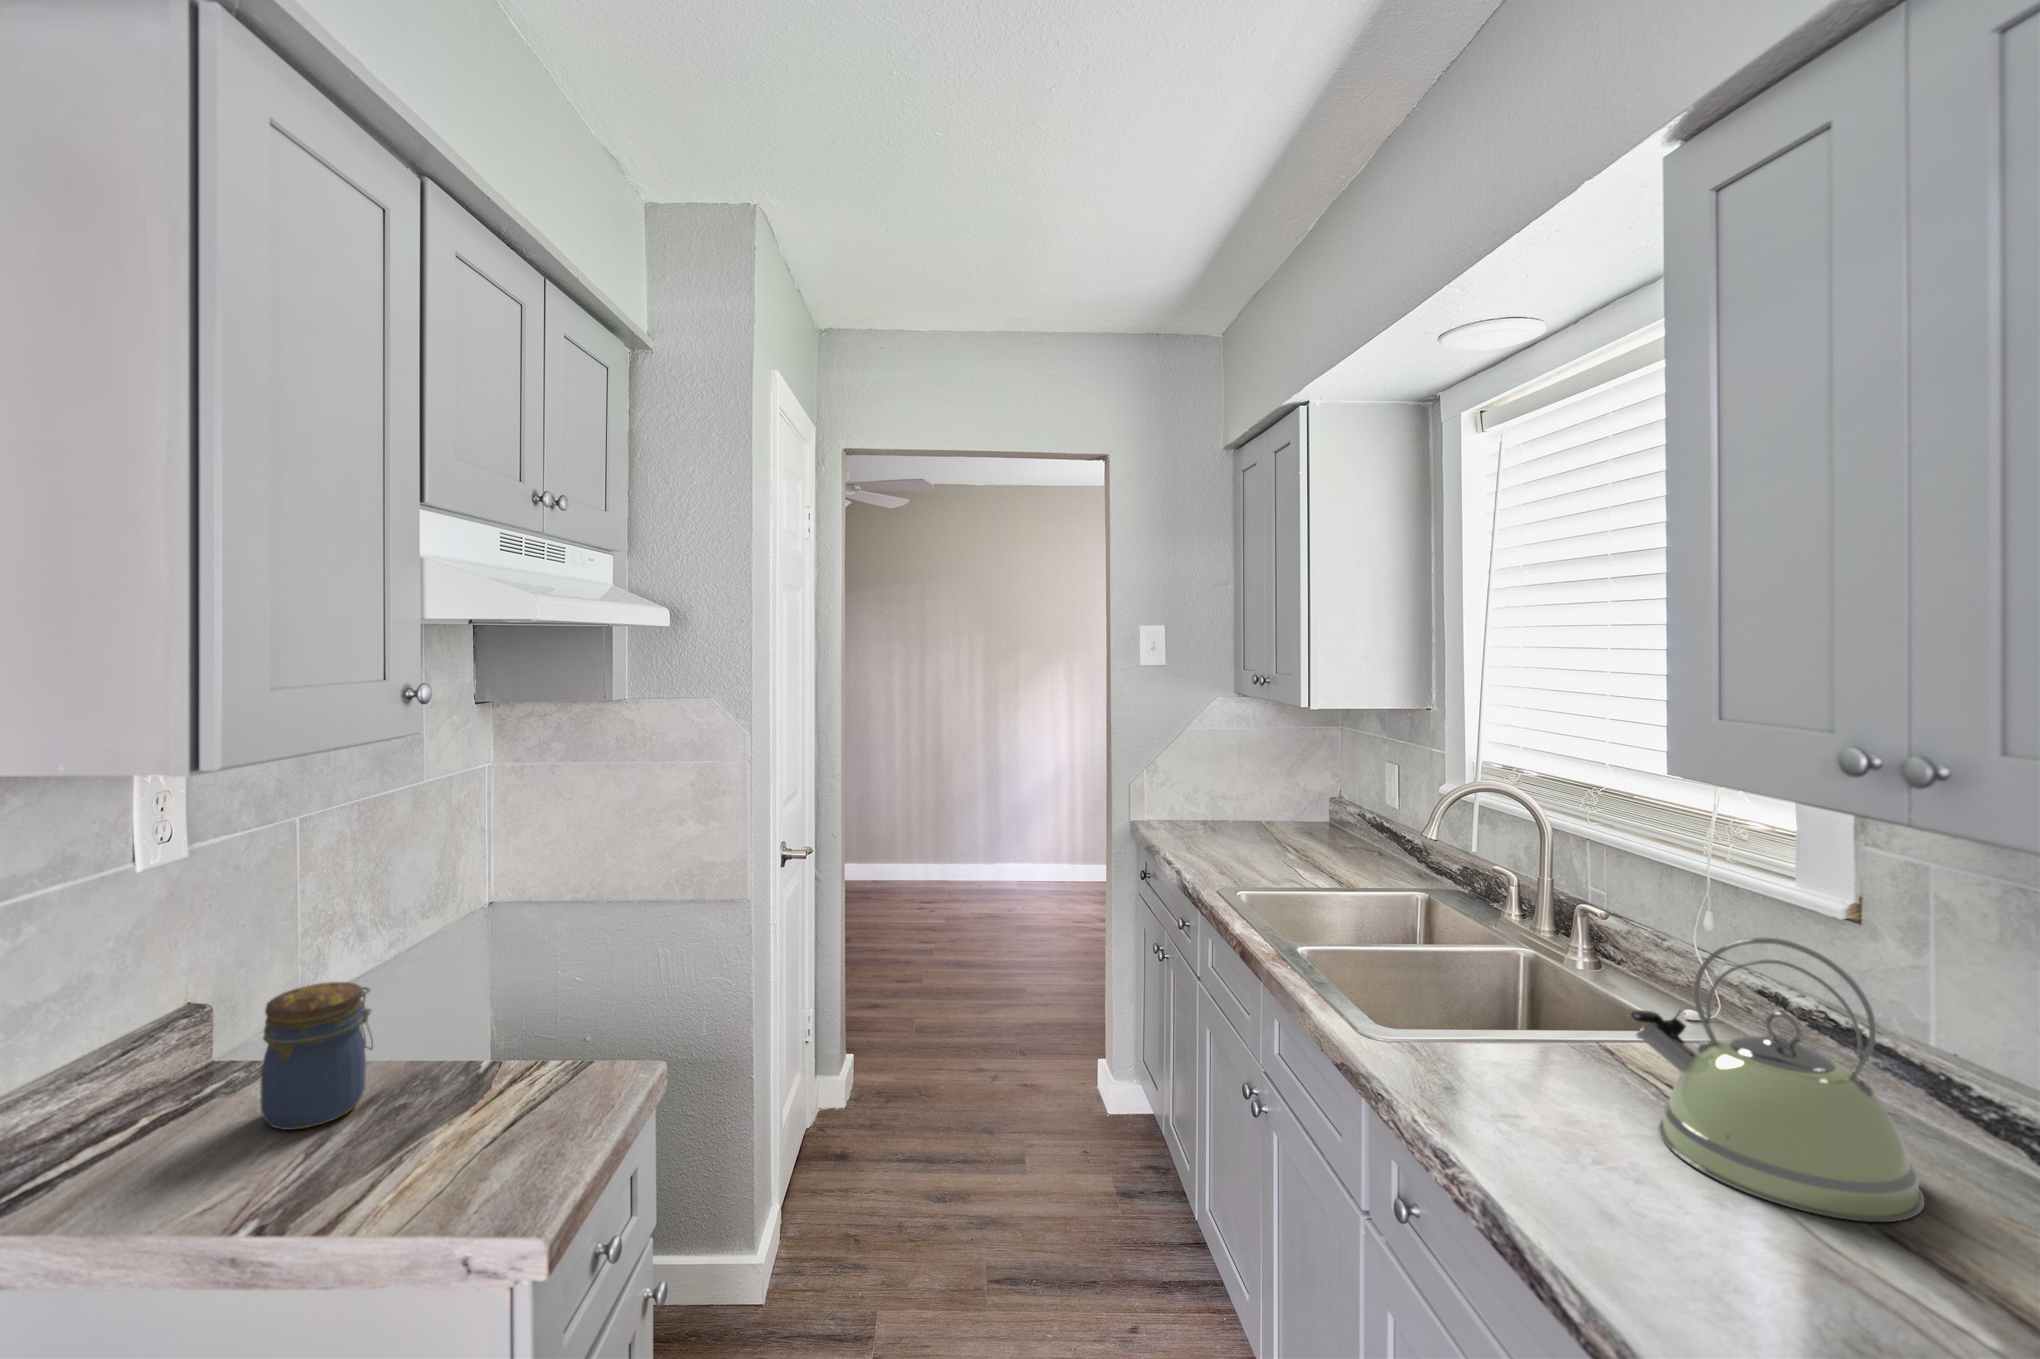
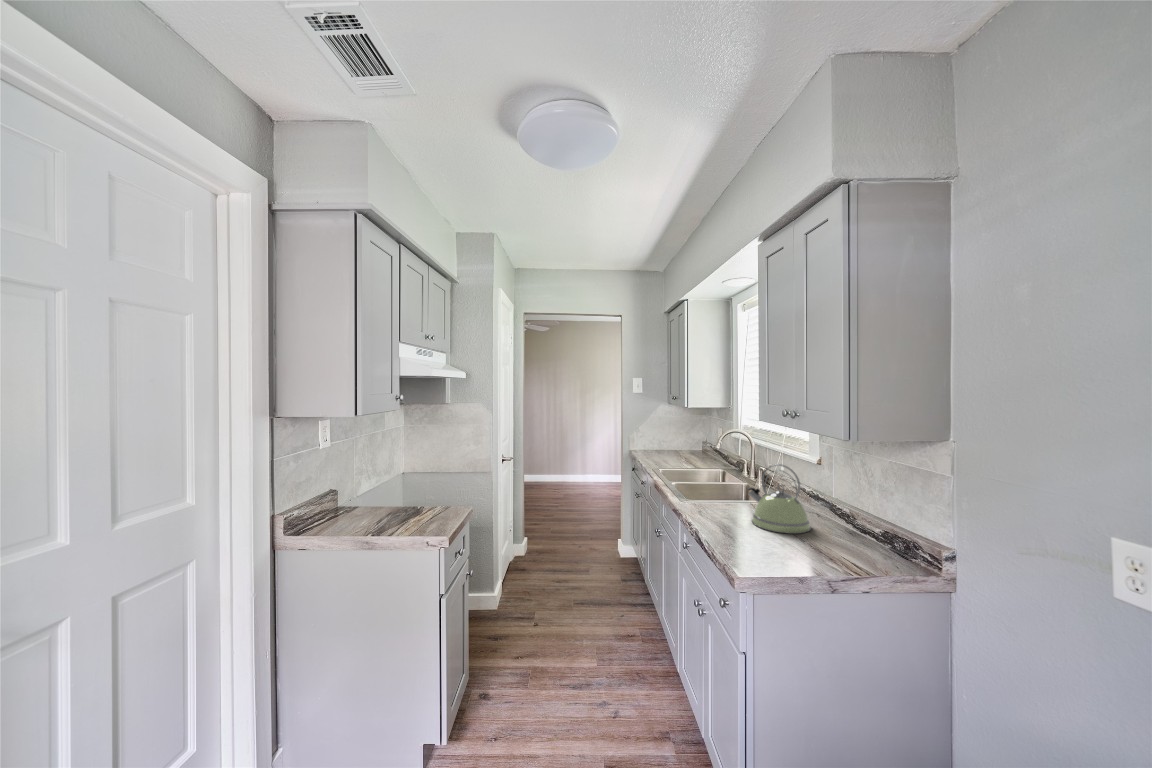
jar: present [260,982,373,1130] -> none [360,481,388,519]

